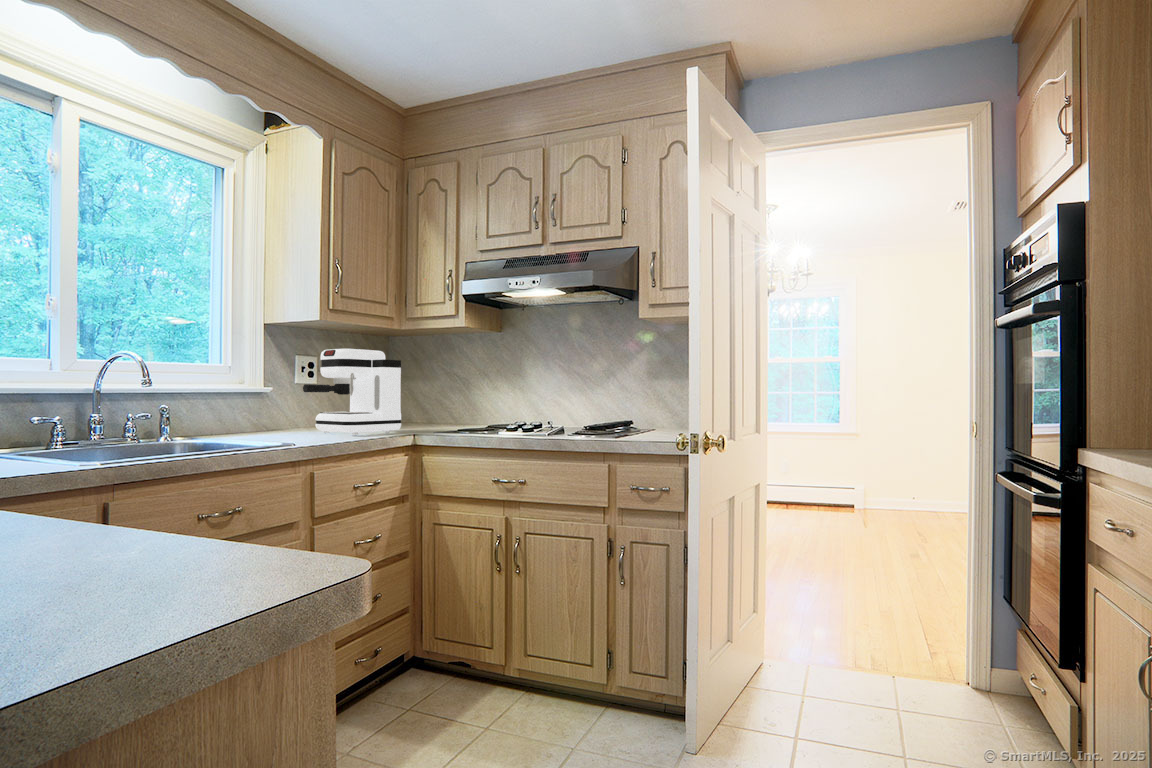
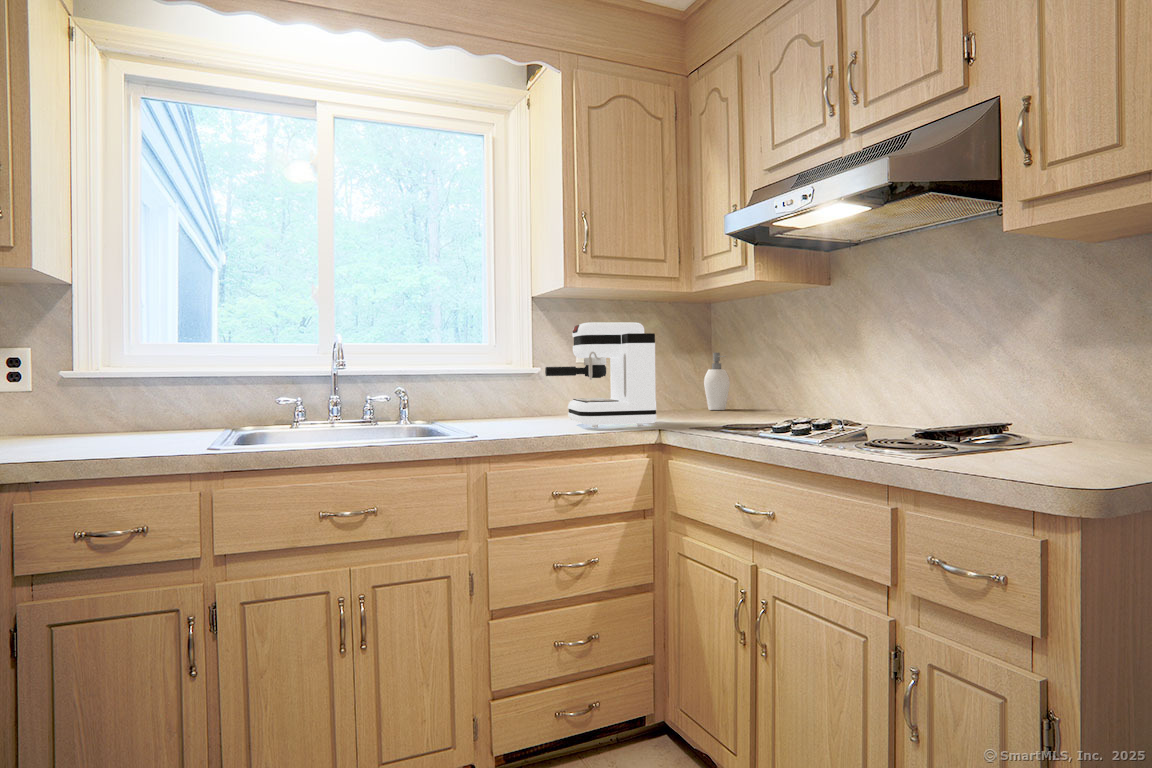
soap dispenser: none [397,377,419,422] -> present [704,353,730,410]

